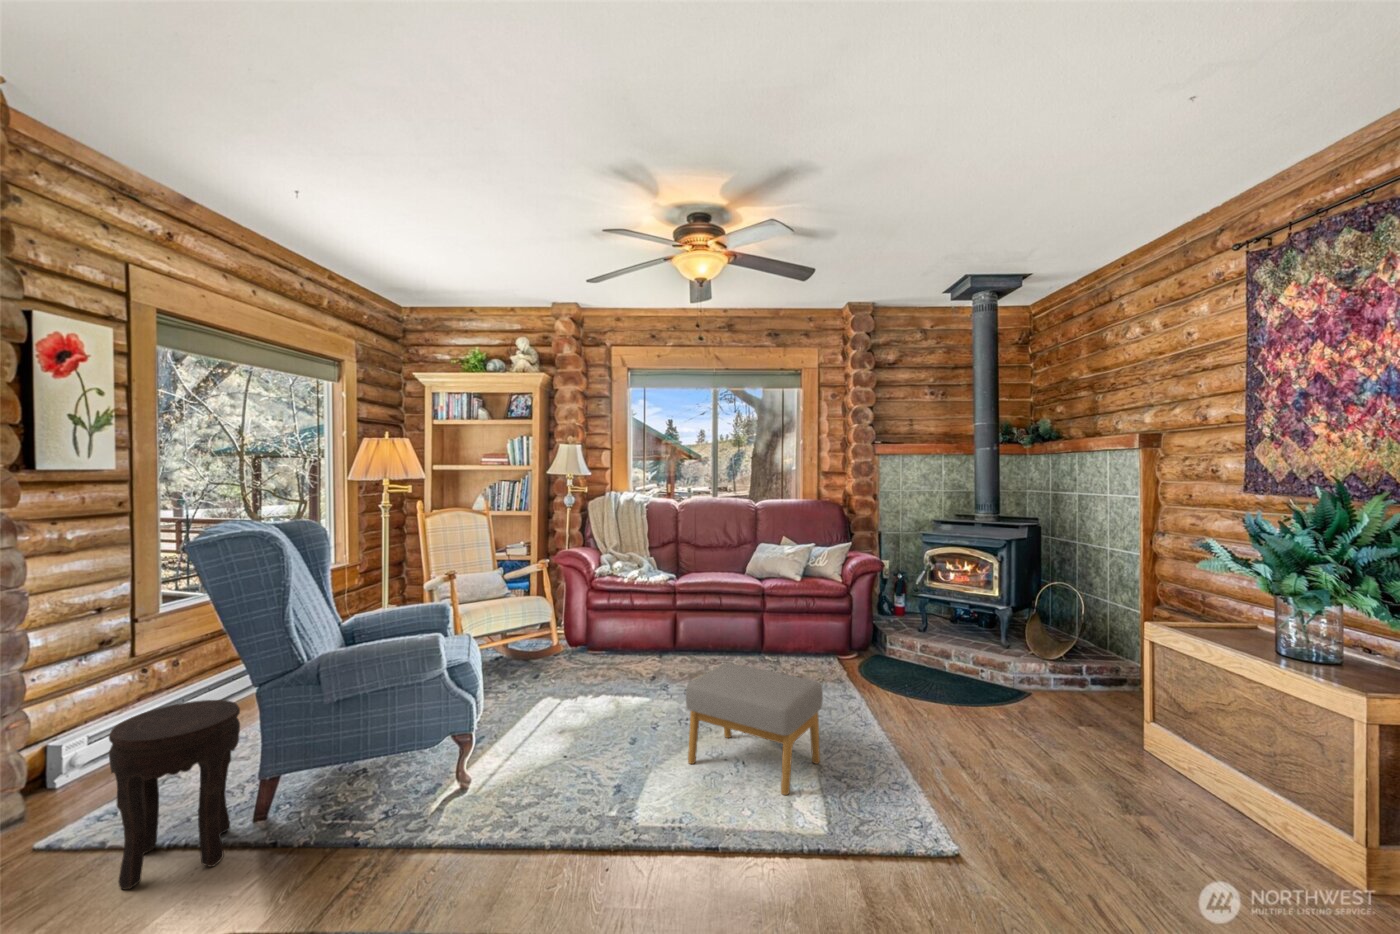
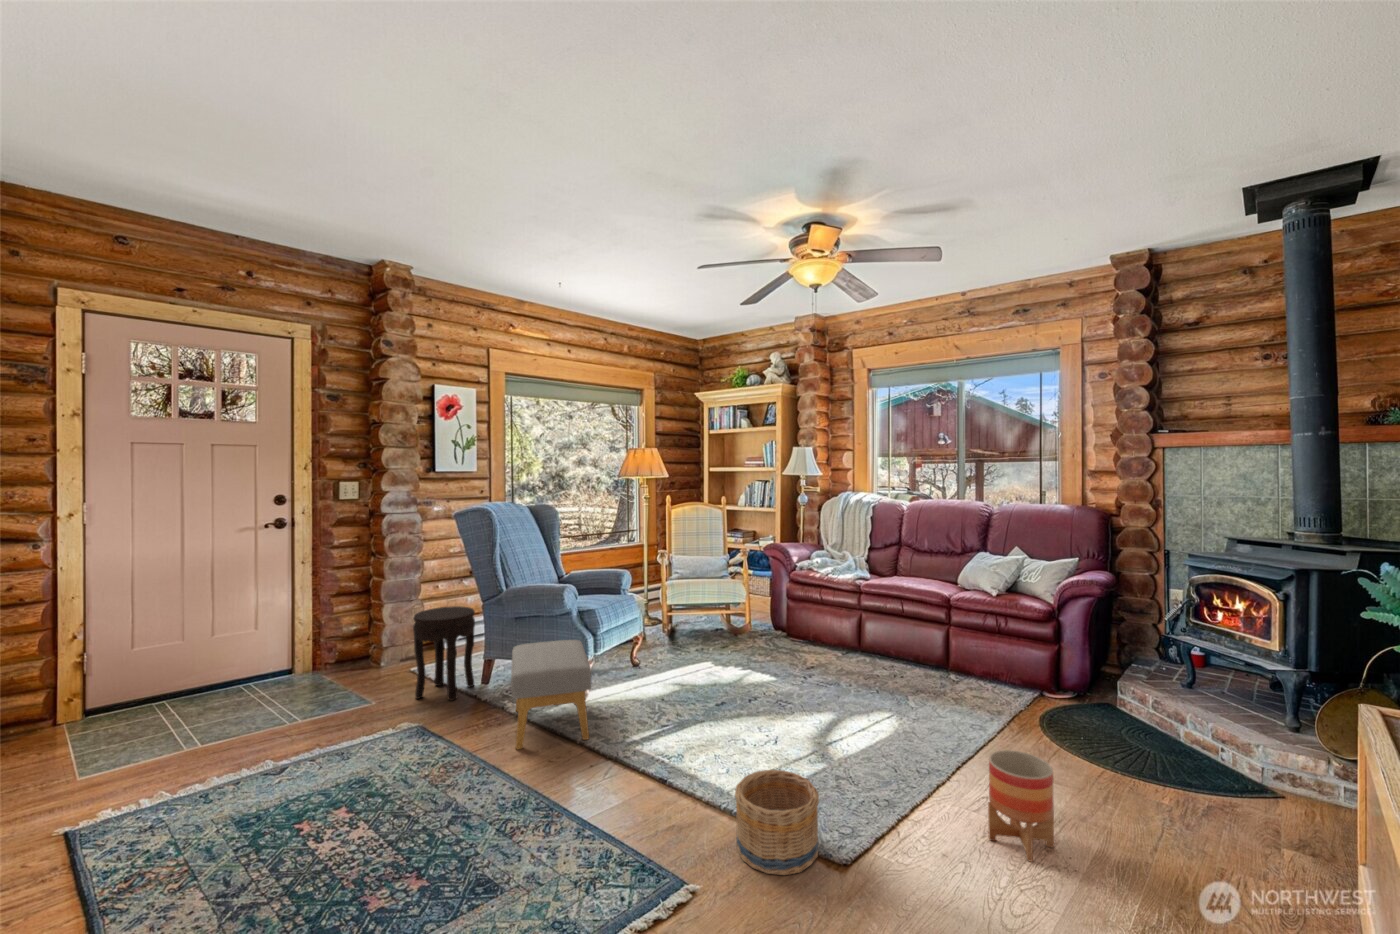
footstool: present [686,663,823,795] -> present [511,640,591,750]
planter: none [959,703,1010,789] -> present [988,750,1054,862]
basket: none [822,779,912,889] -> present [735,770,819,875]

